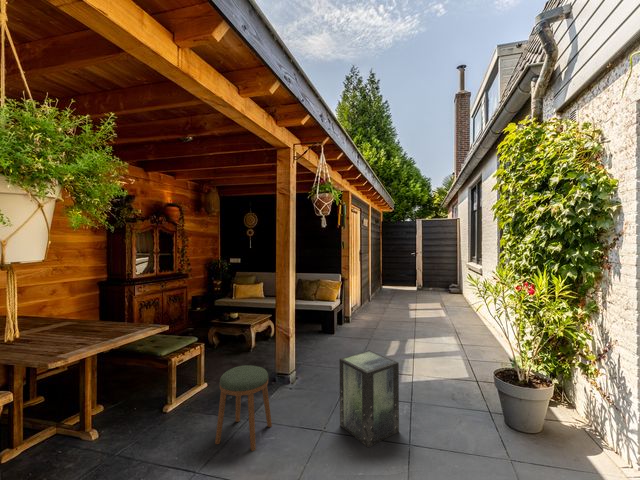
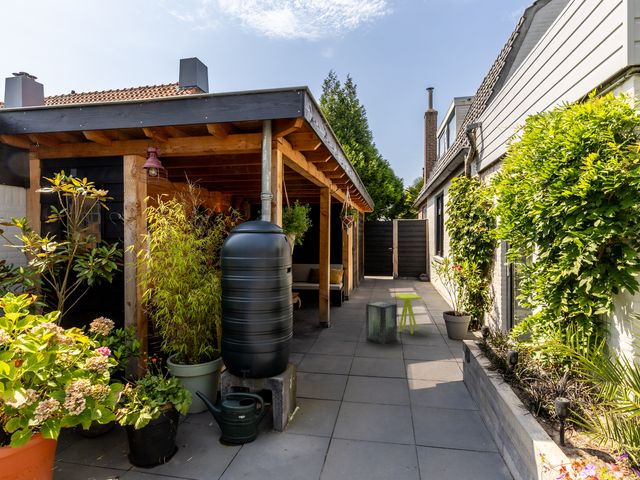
side table: none [399,333,449,413] -> present [394,294,421,334]
stool: present [215,365,272,451] -> none [306,310,331,347]

